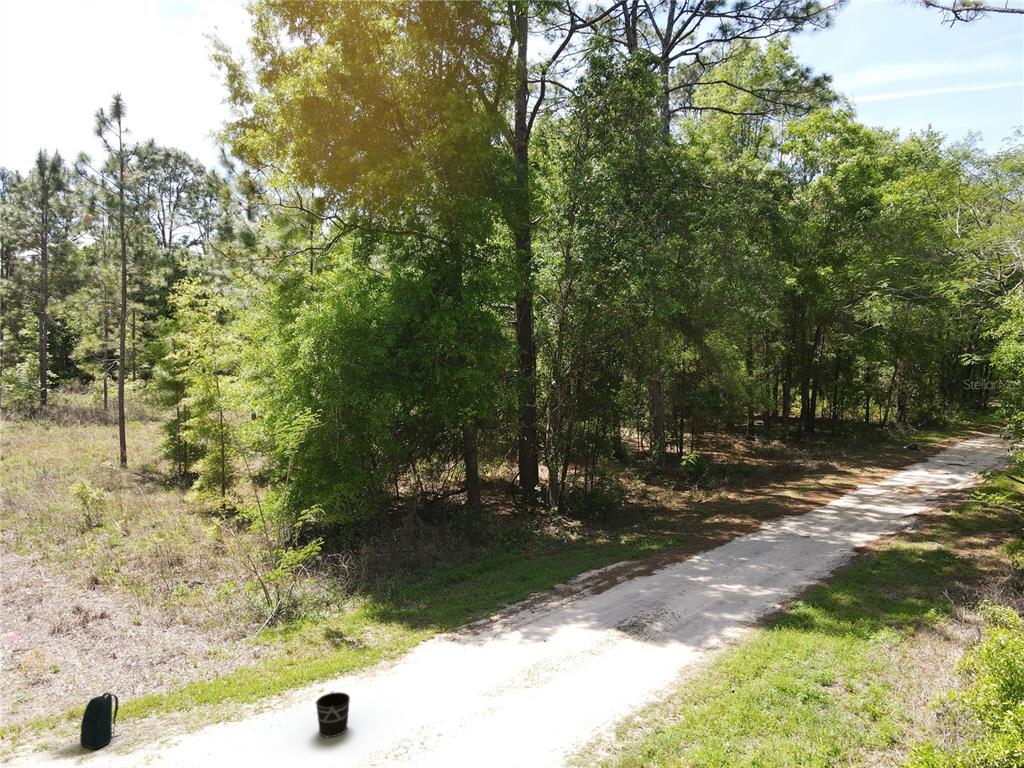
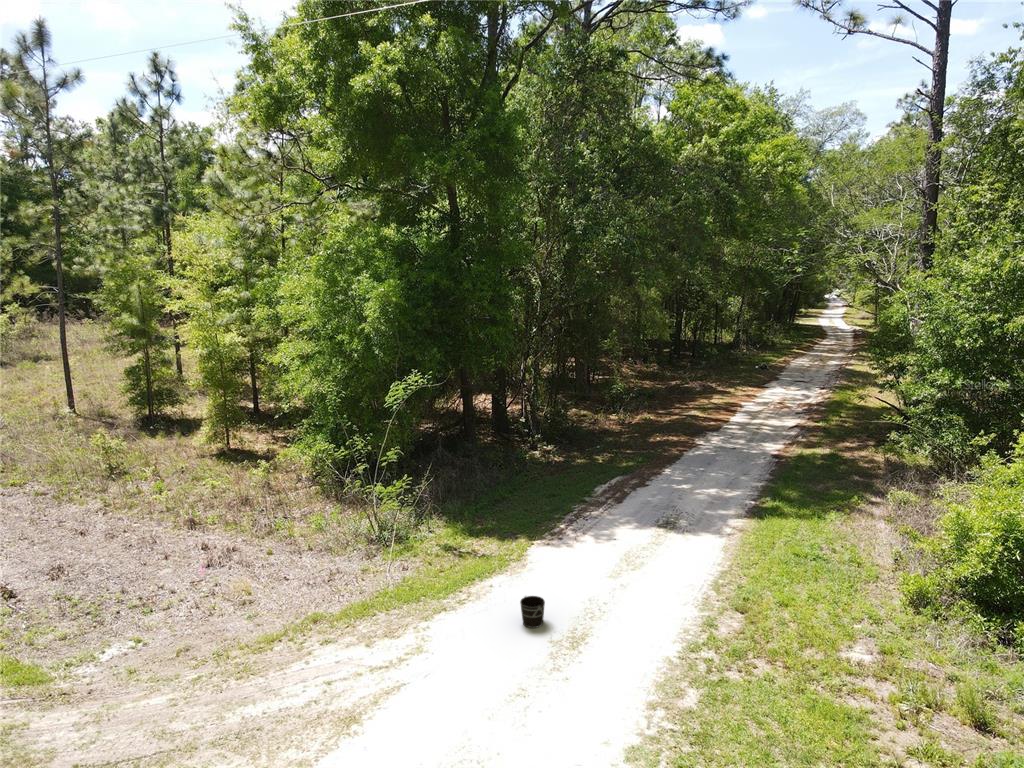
backpack: present [80,693,118,749] -> none [340,621,365,665]

